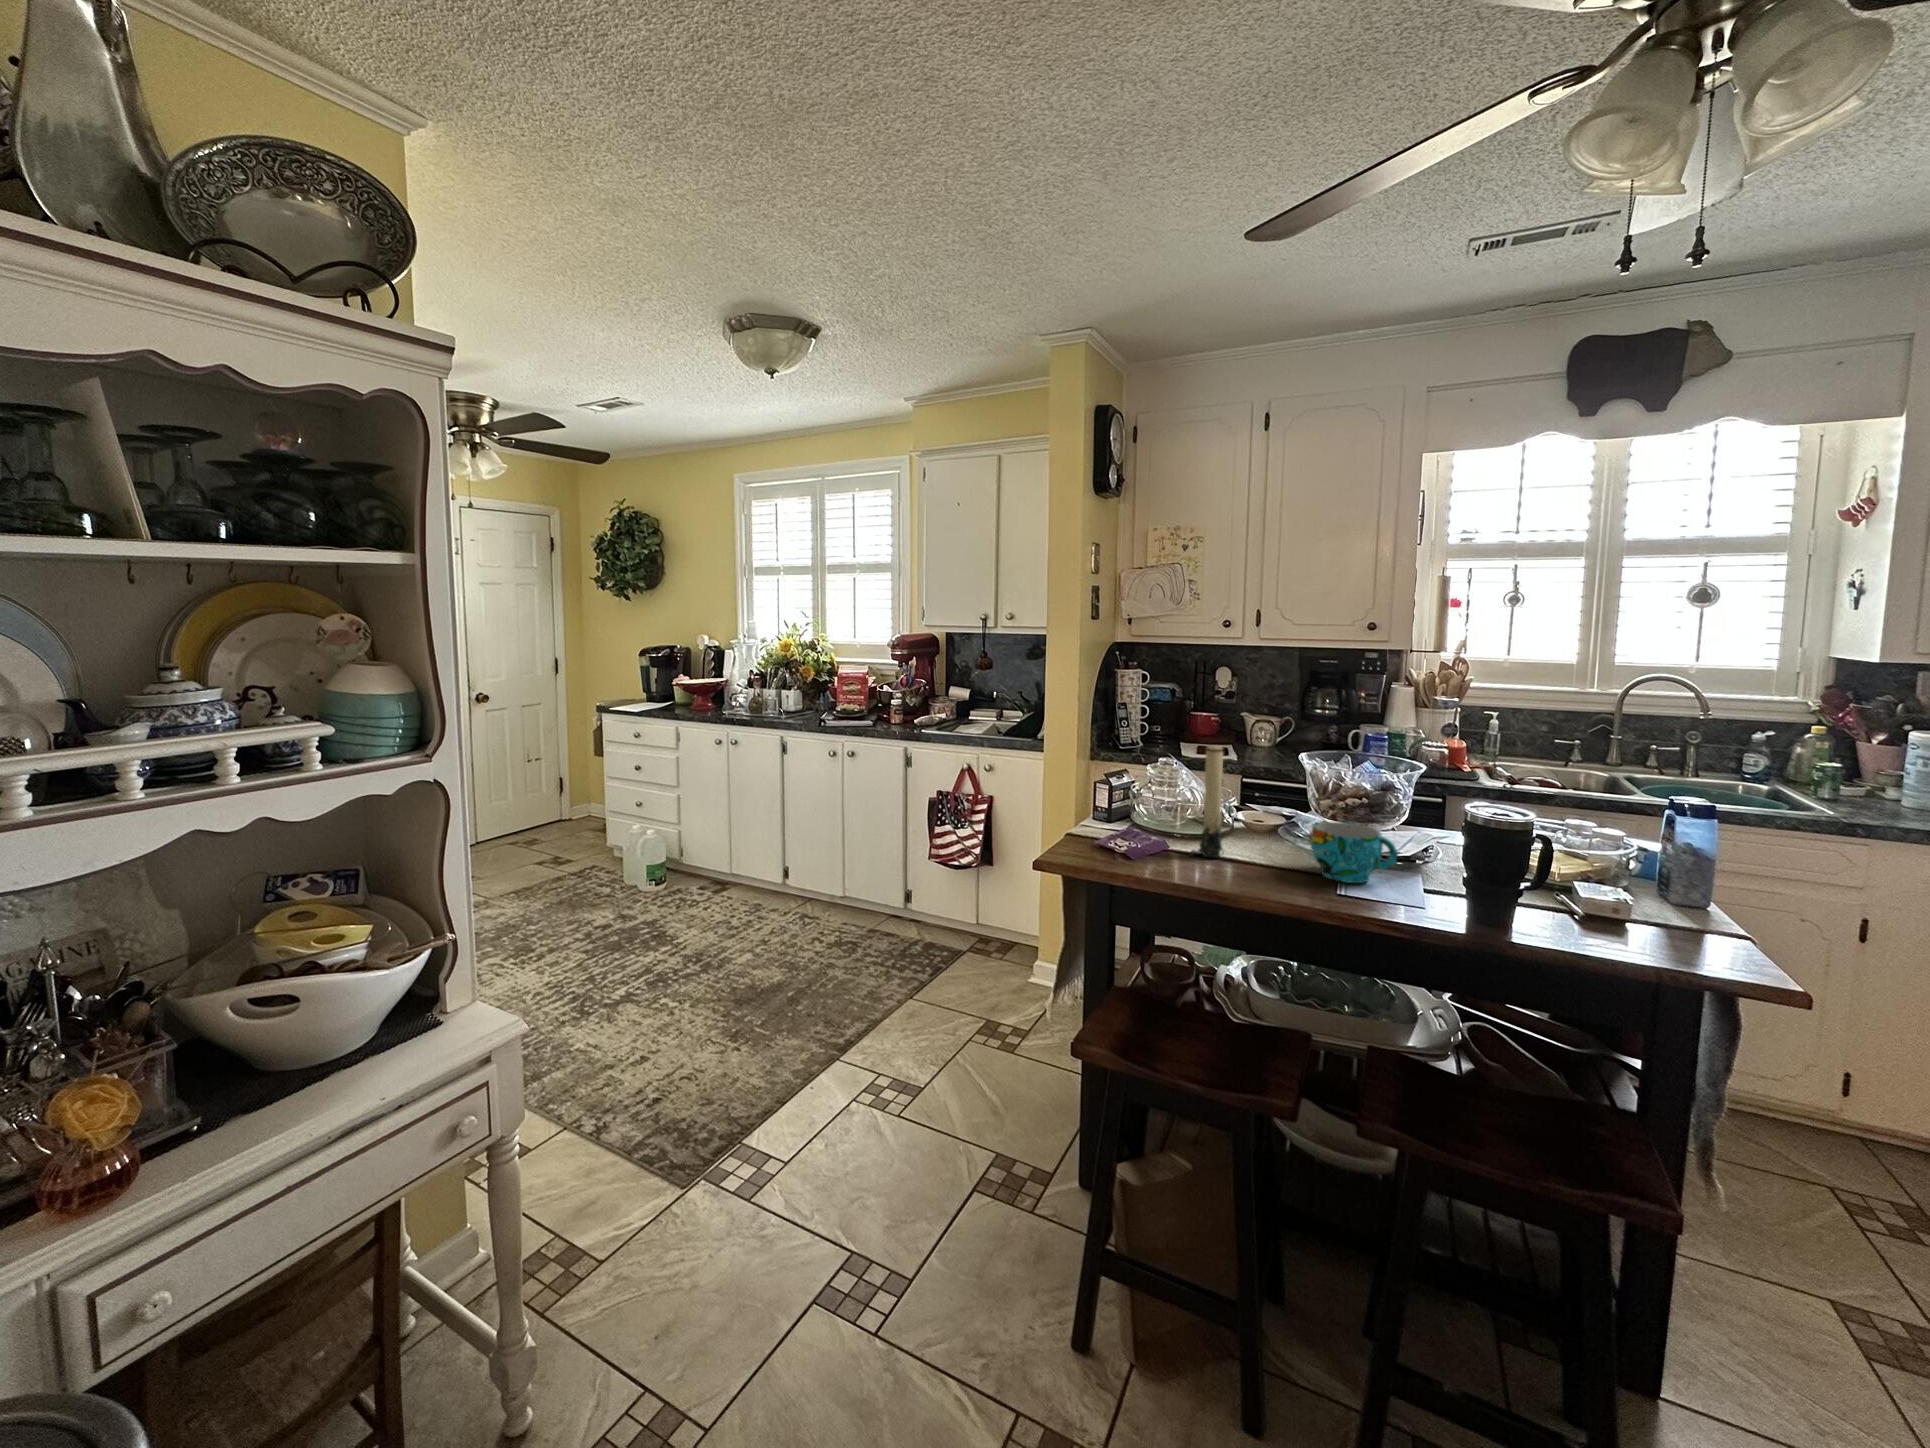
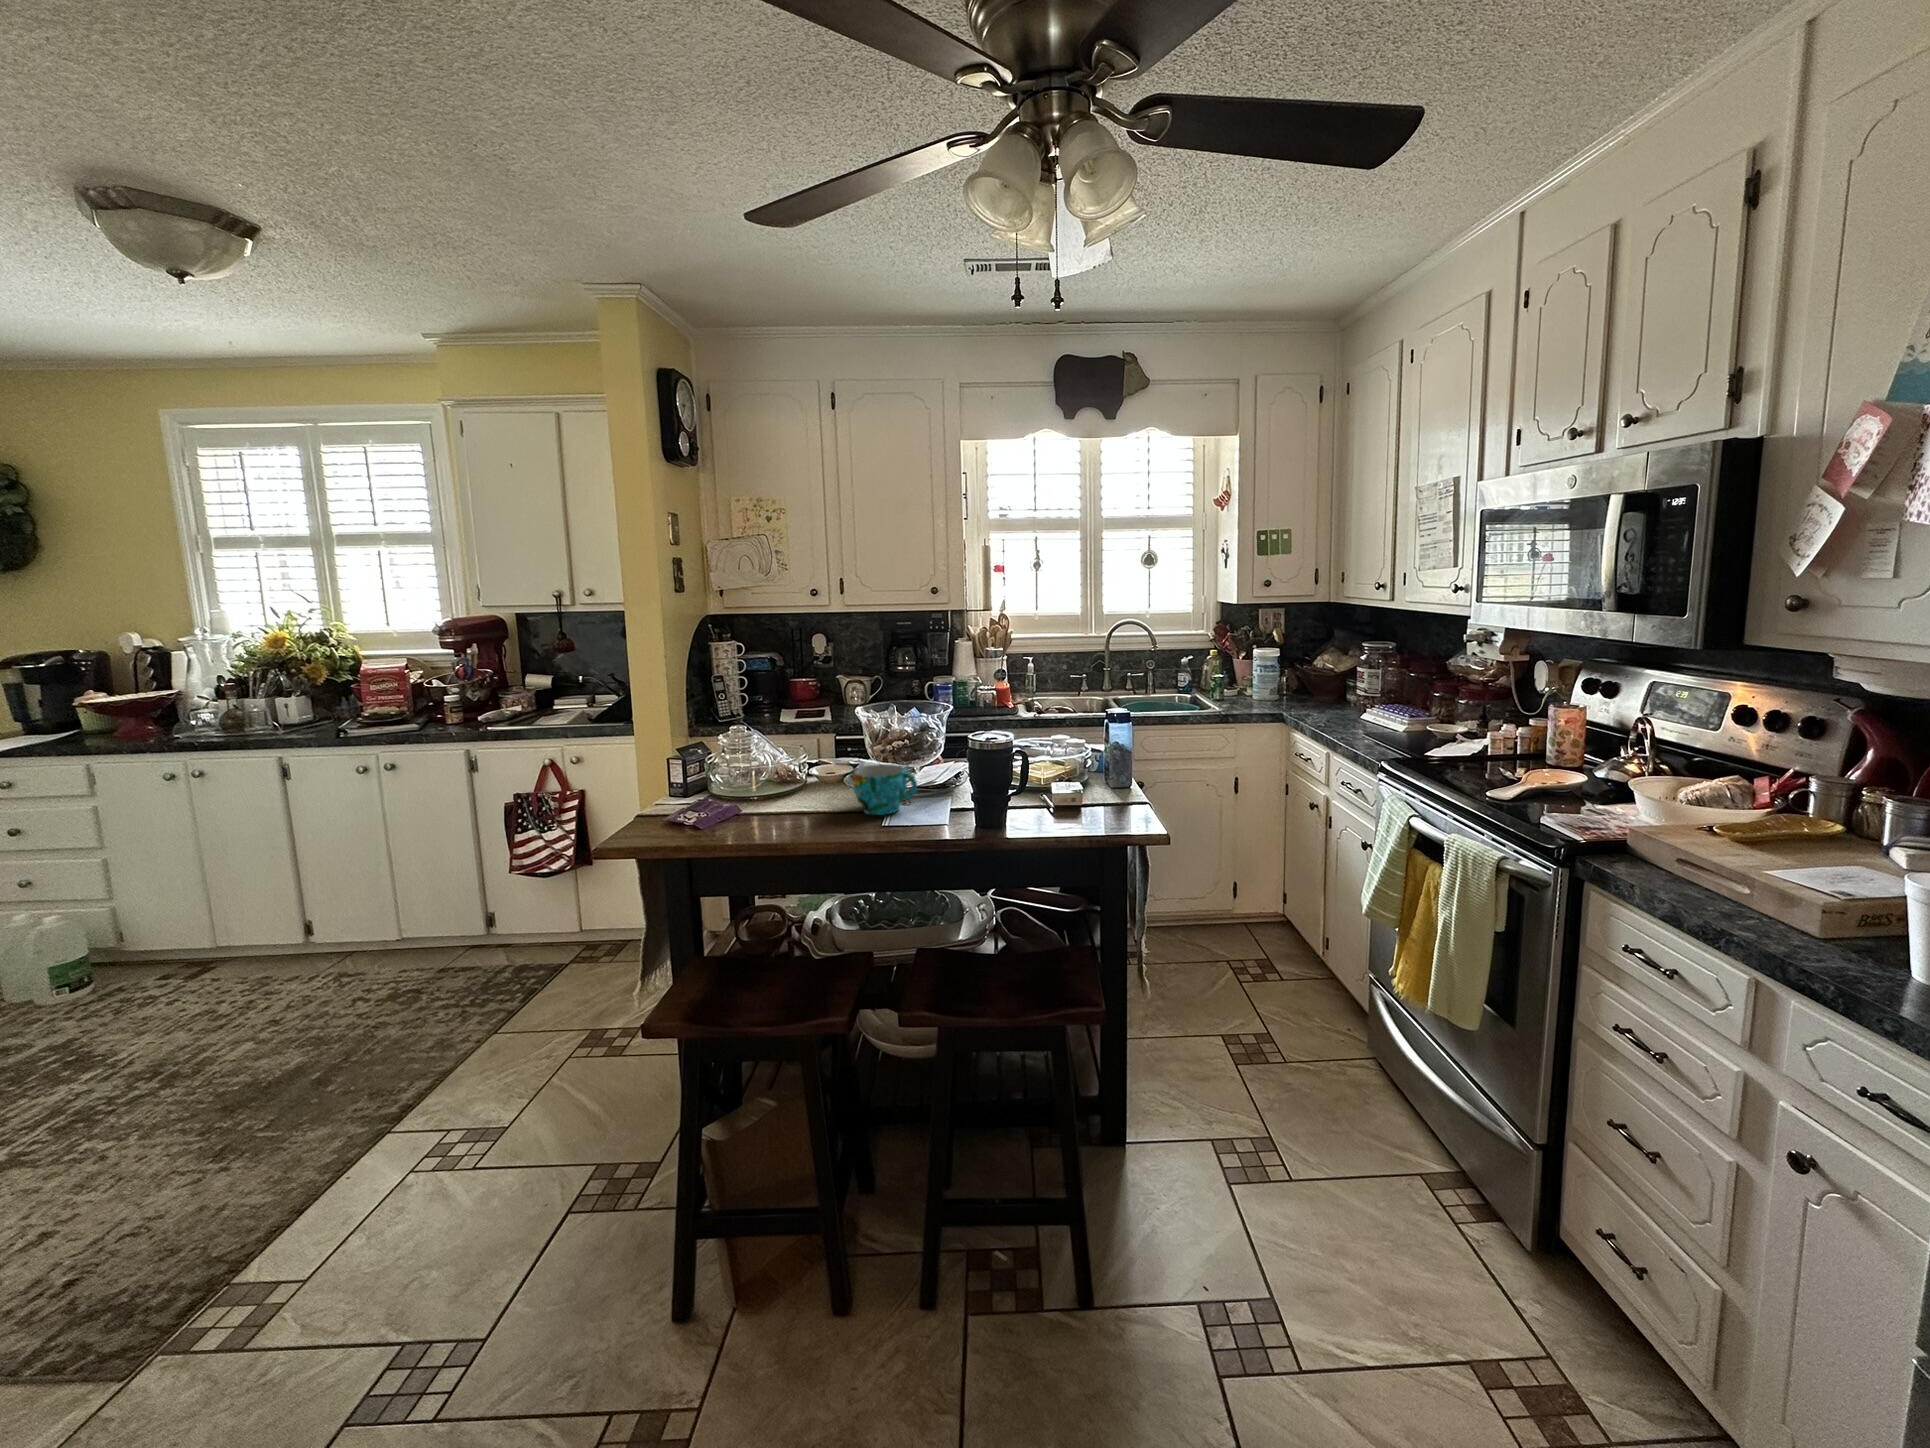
candle: present [1190,746,1223,858] -> none [752,711,783,817]

